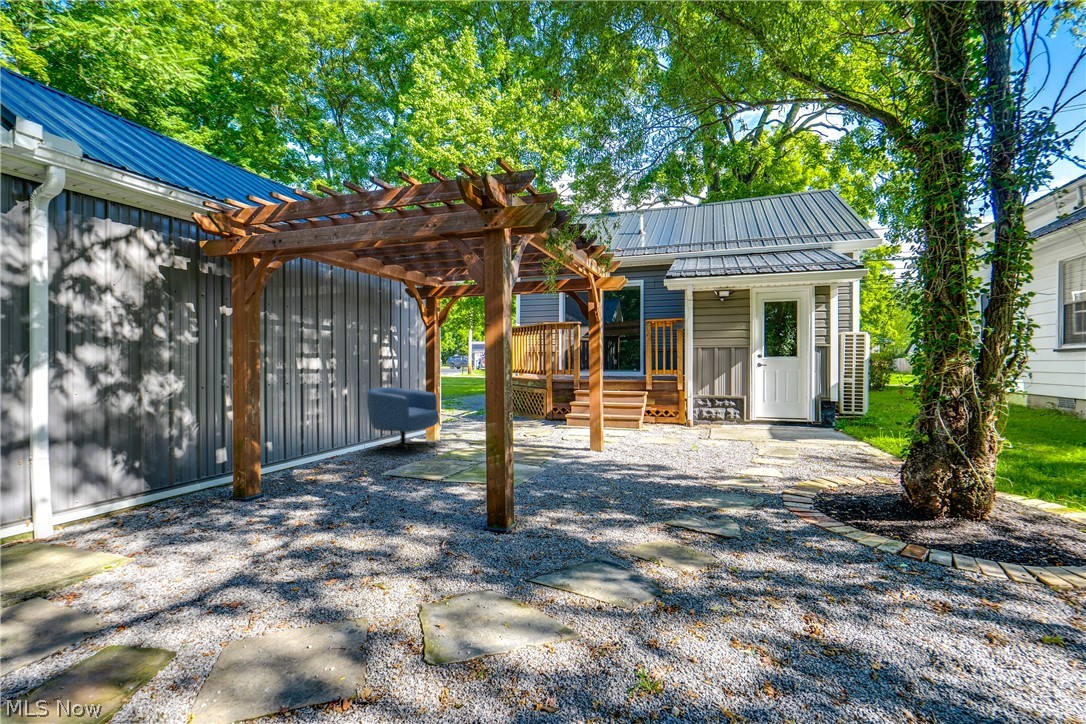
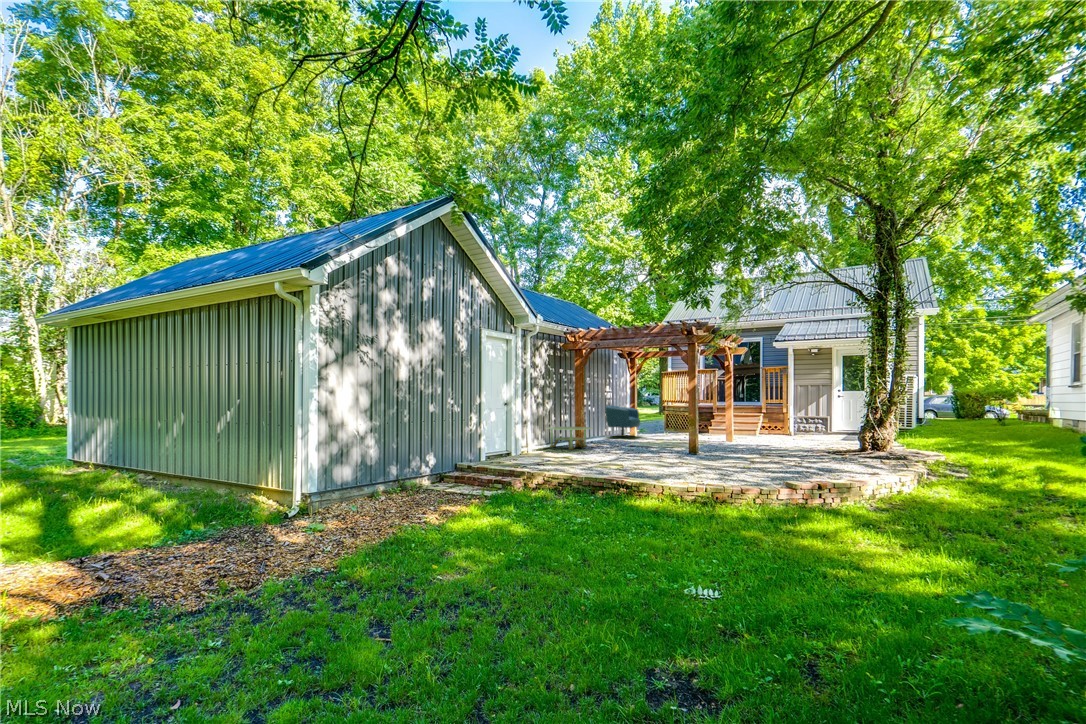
round table: none [86,453,252,540] -> present [546,427,592,450]

